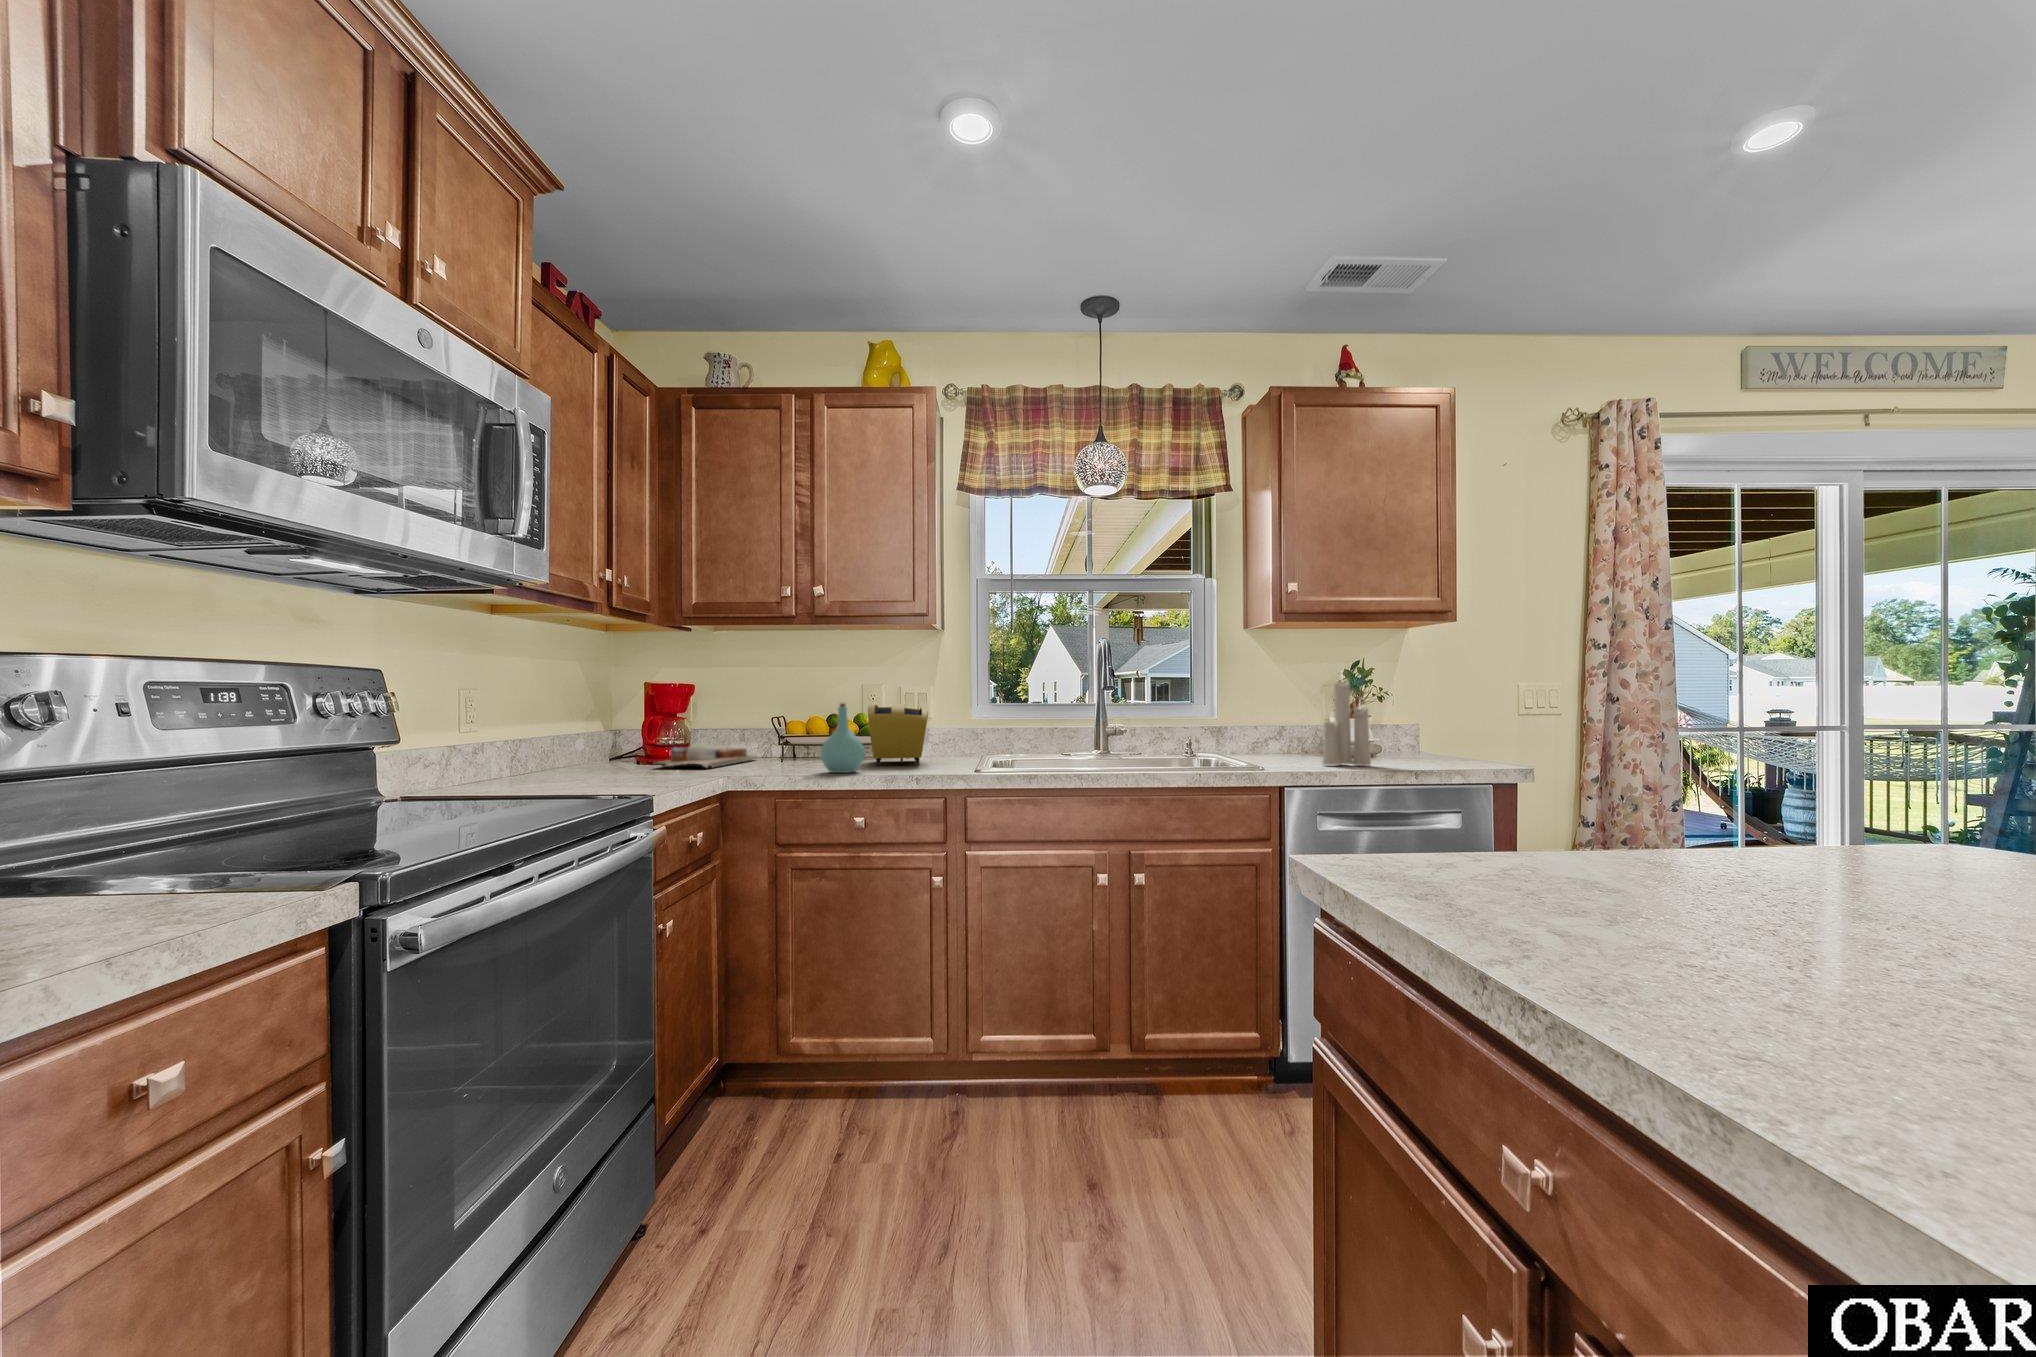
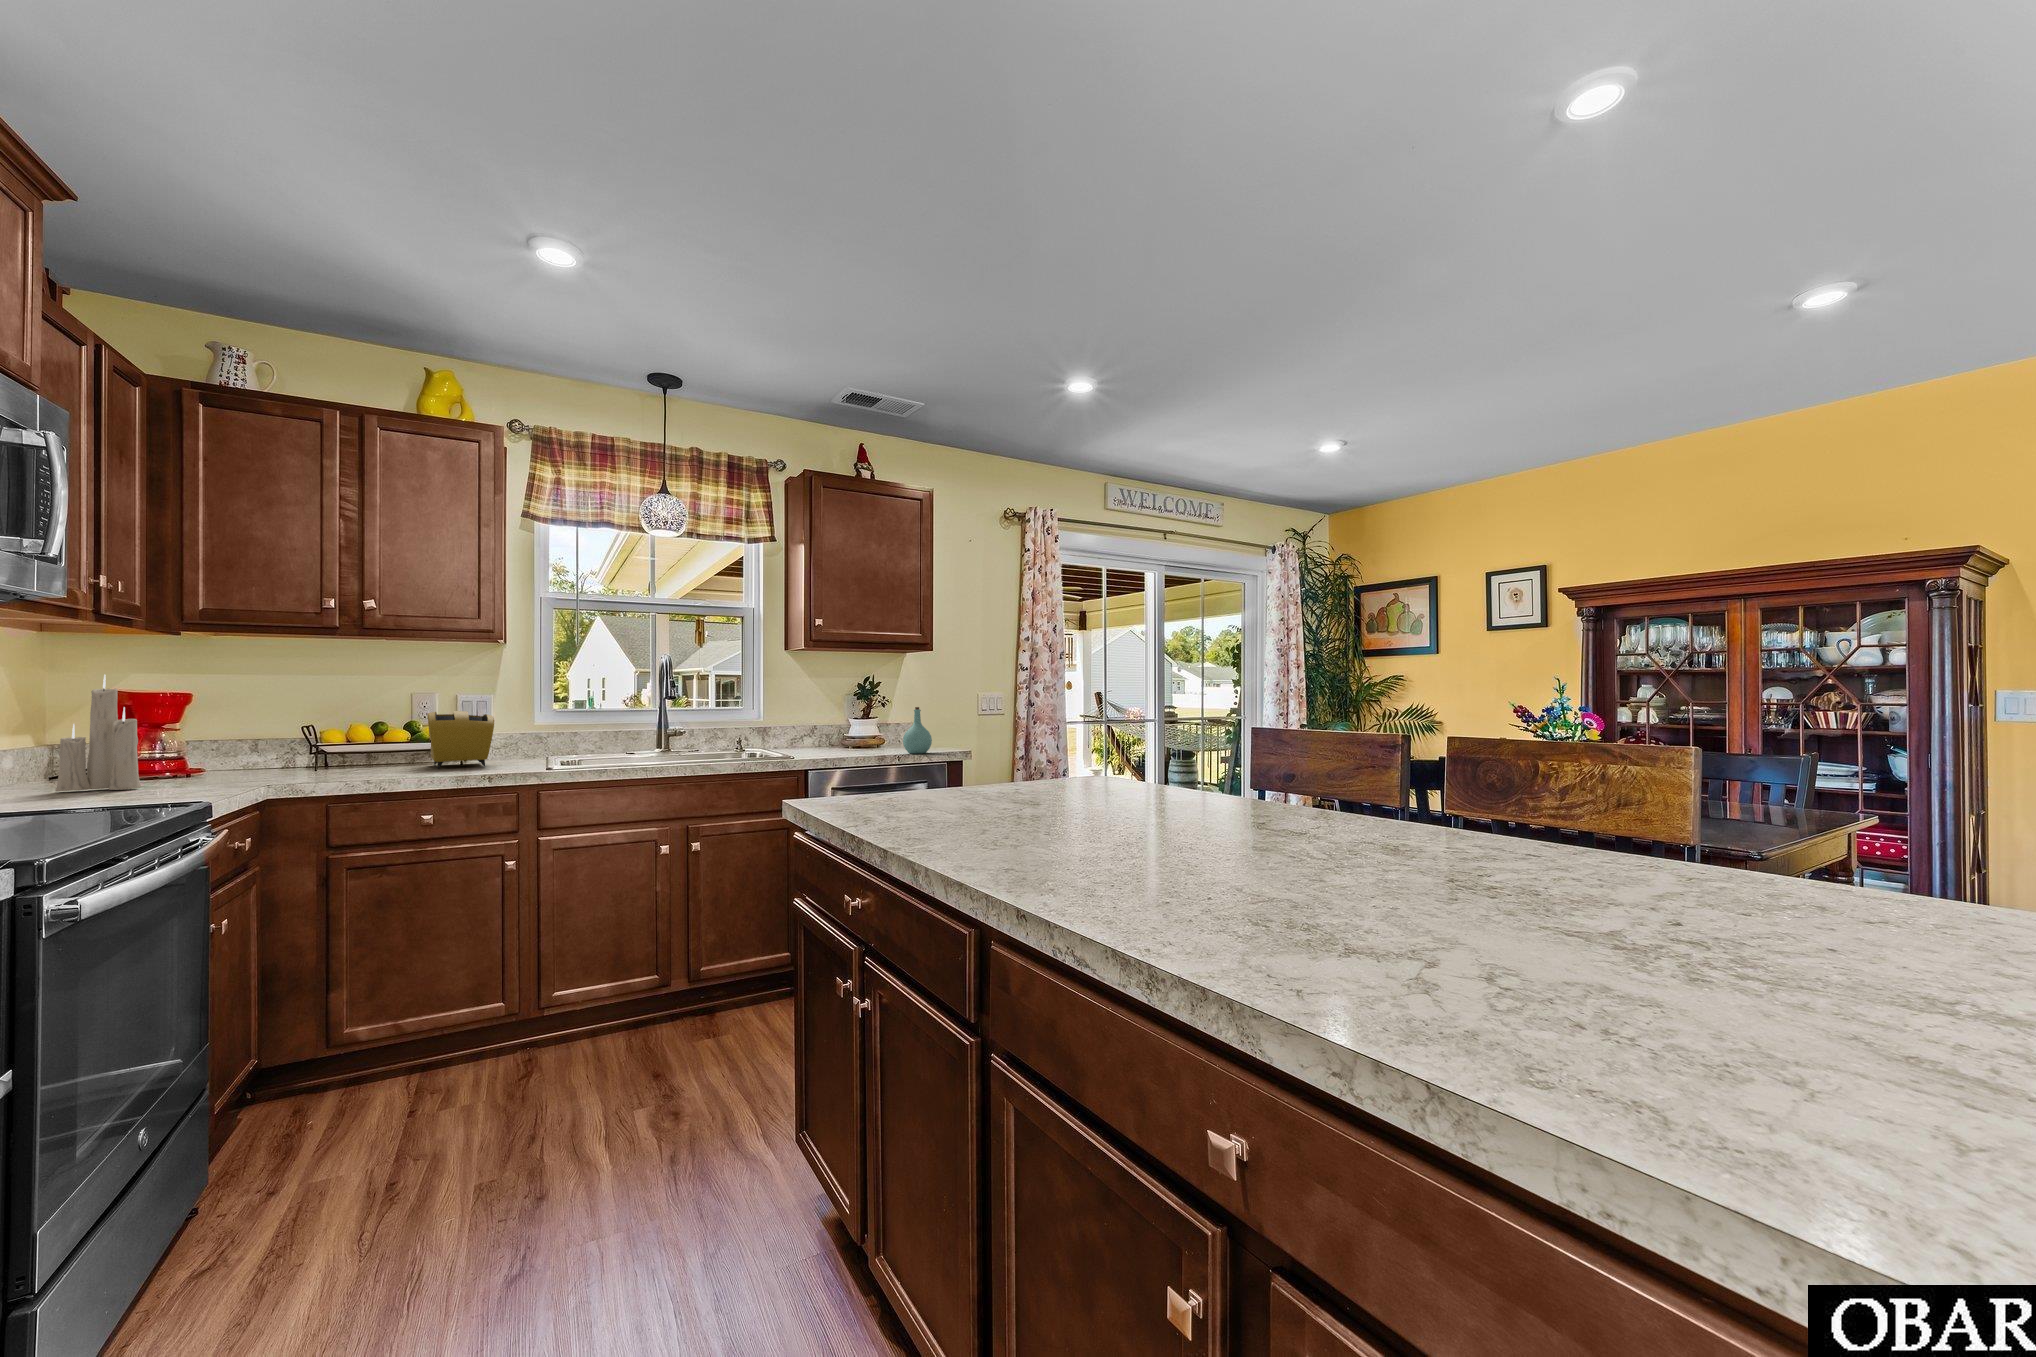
candle: present [1322,675,1371,766] -> present [56,675,141,791]
bottle: present [821,703,864,773] -> present [903,707,932,754]
cutting board: present [657,745,758,768] -> none [149,755,285,780]

